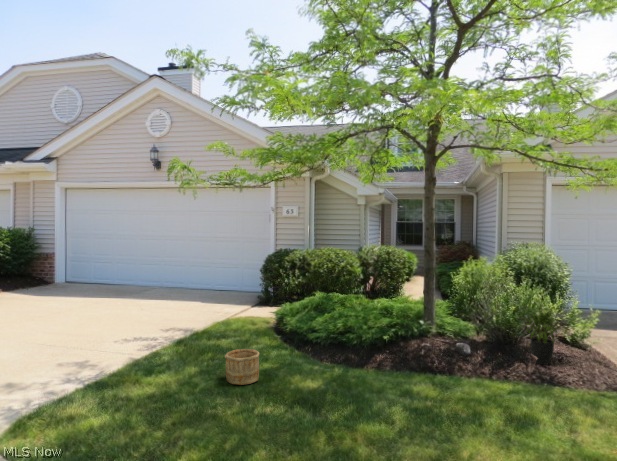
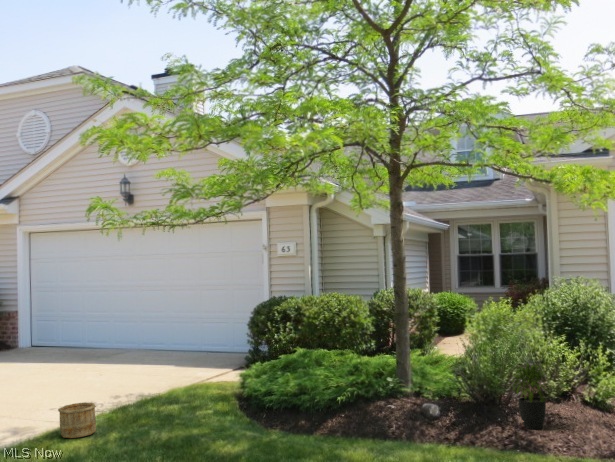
wooden bucket: present [225,349,260,385] -> present [58,403,96,438]

